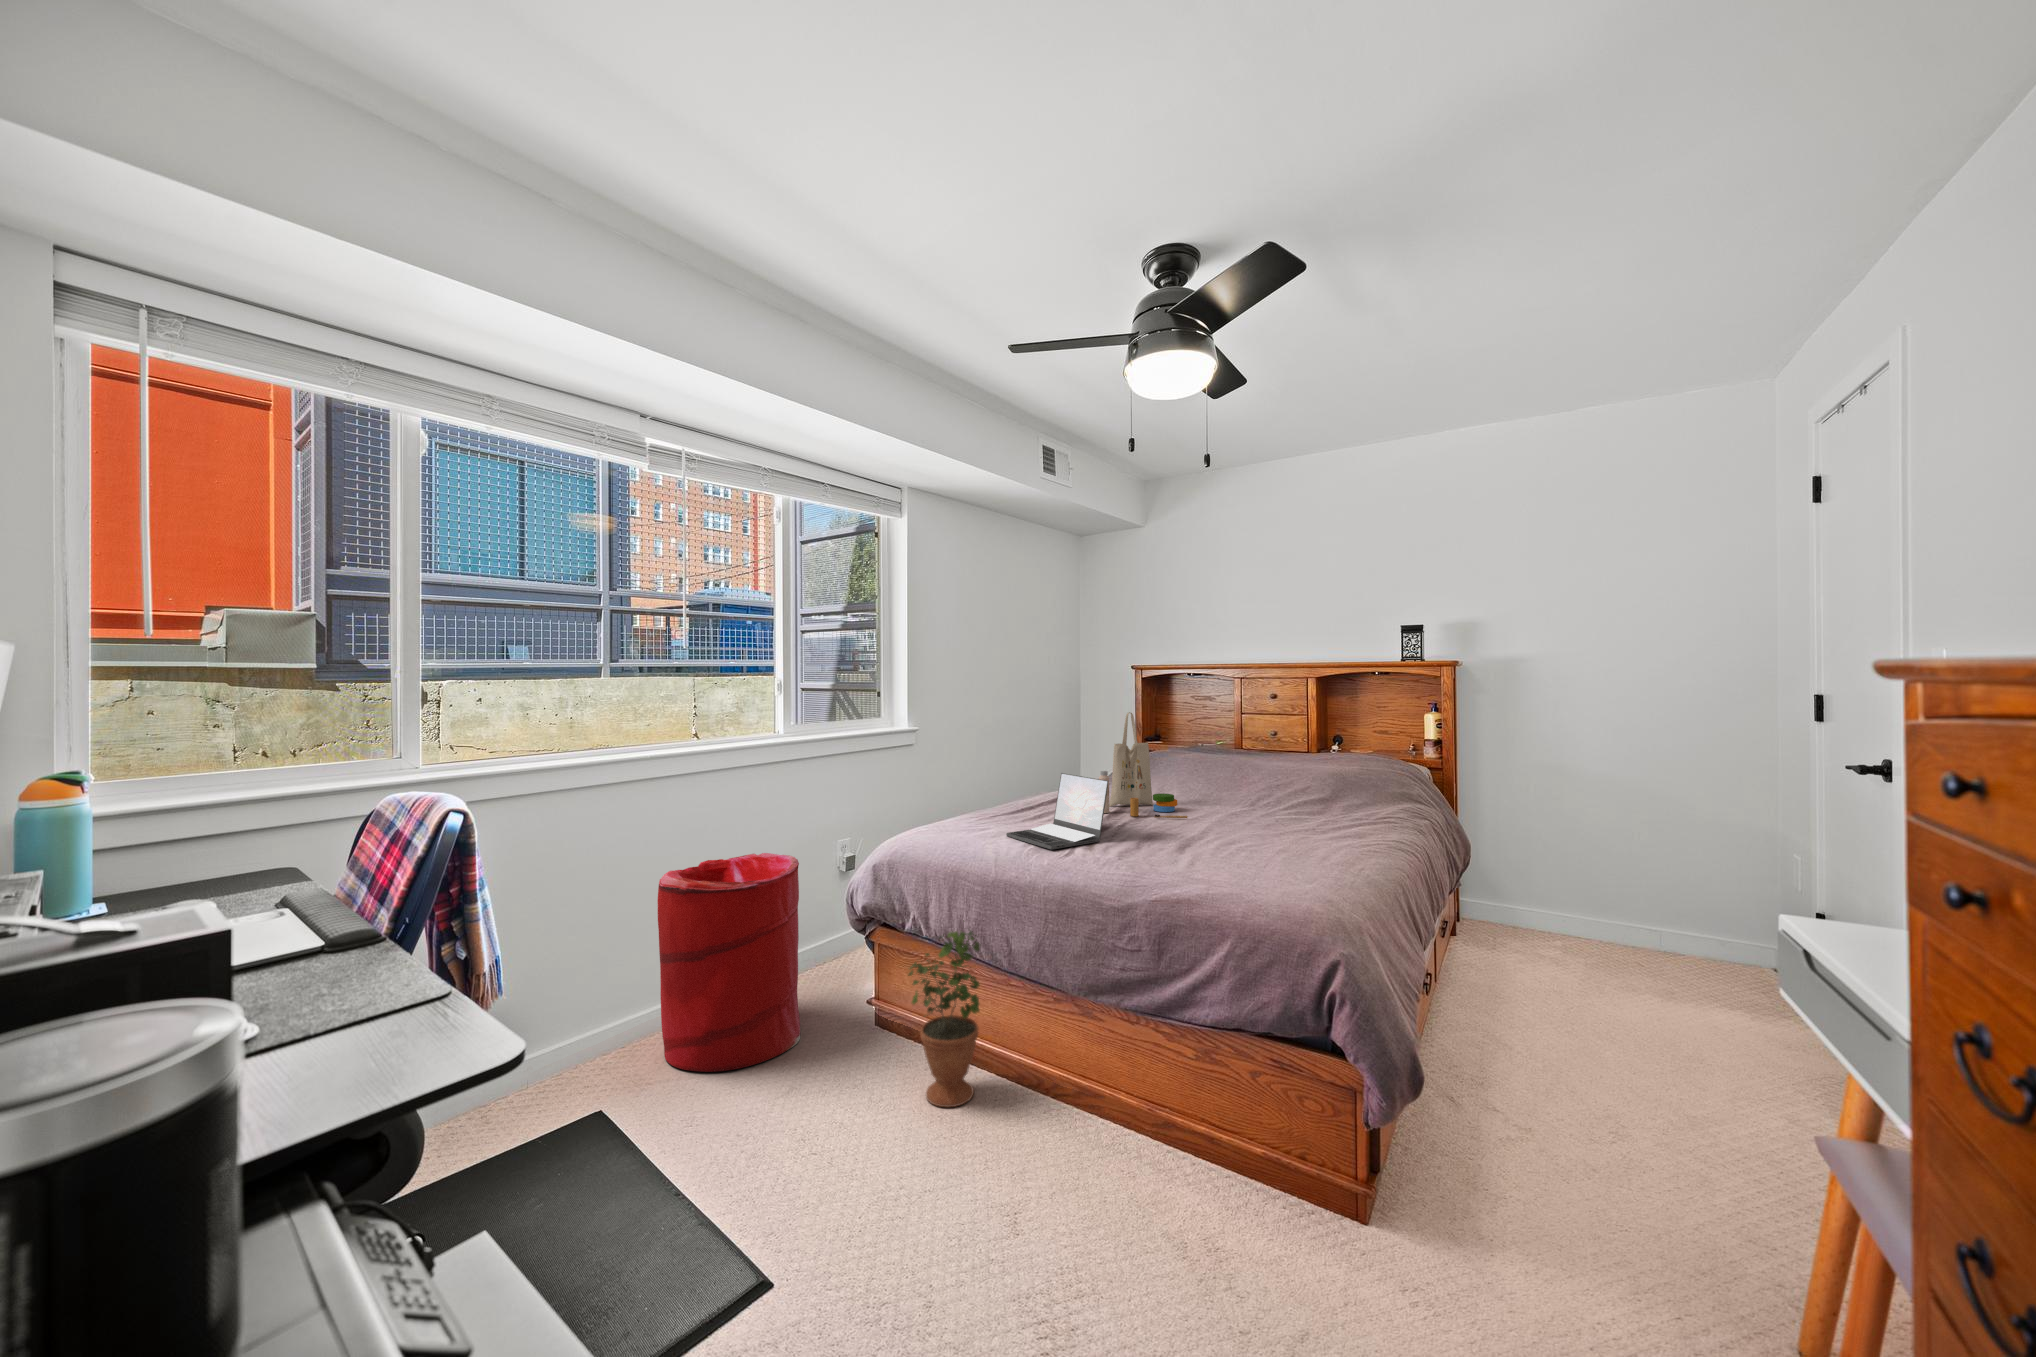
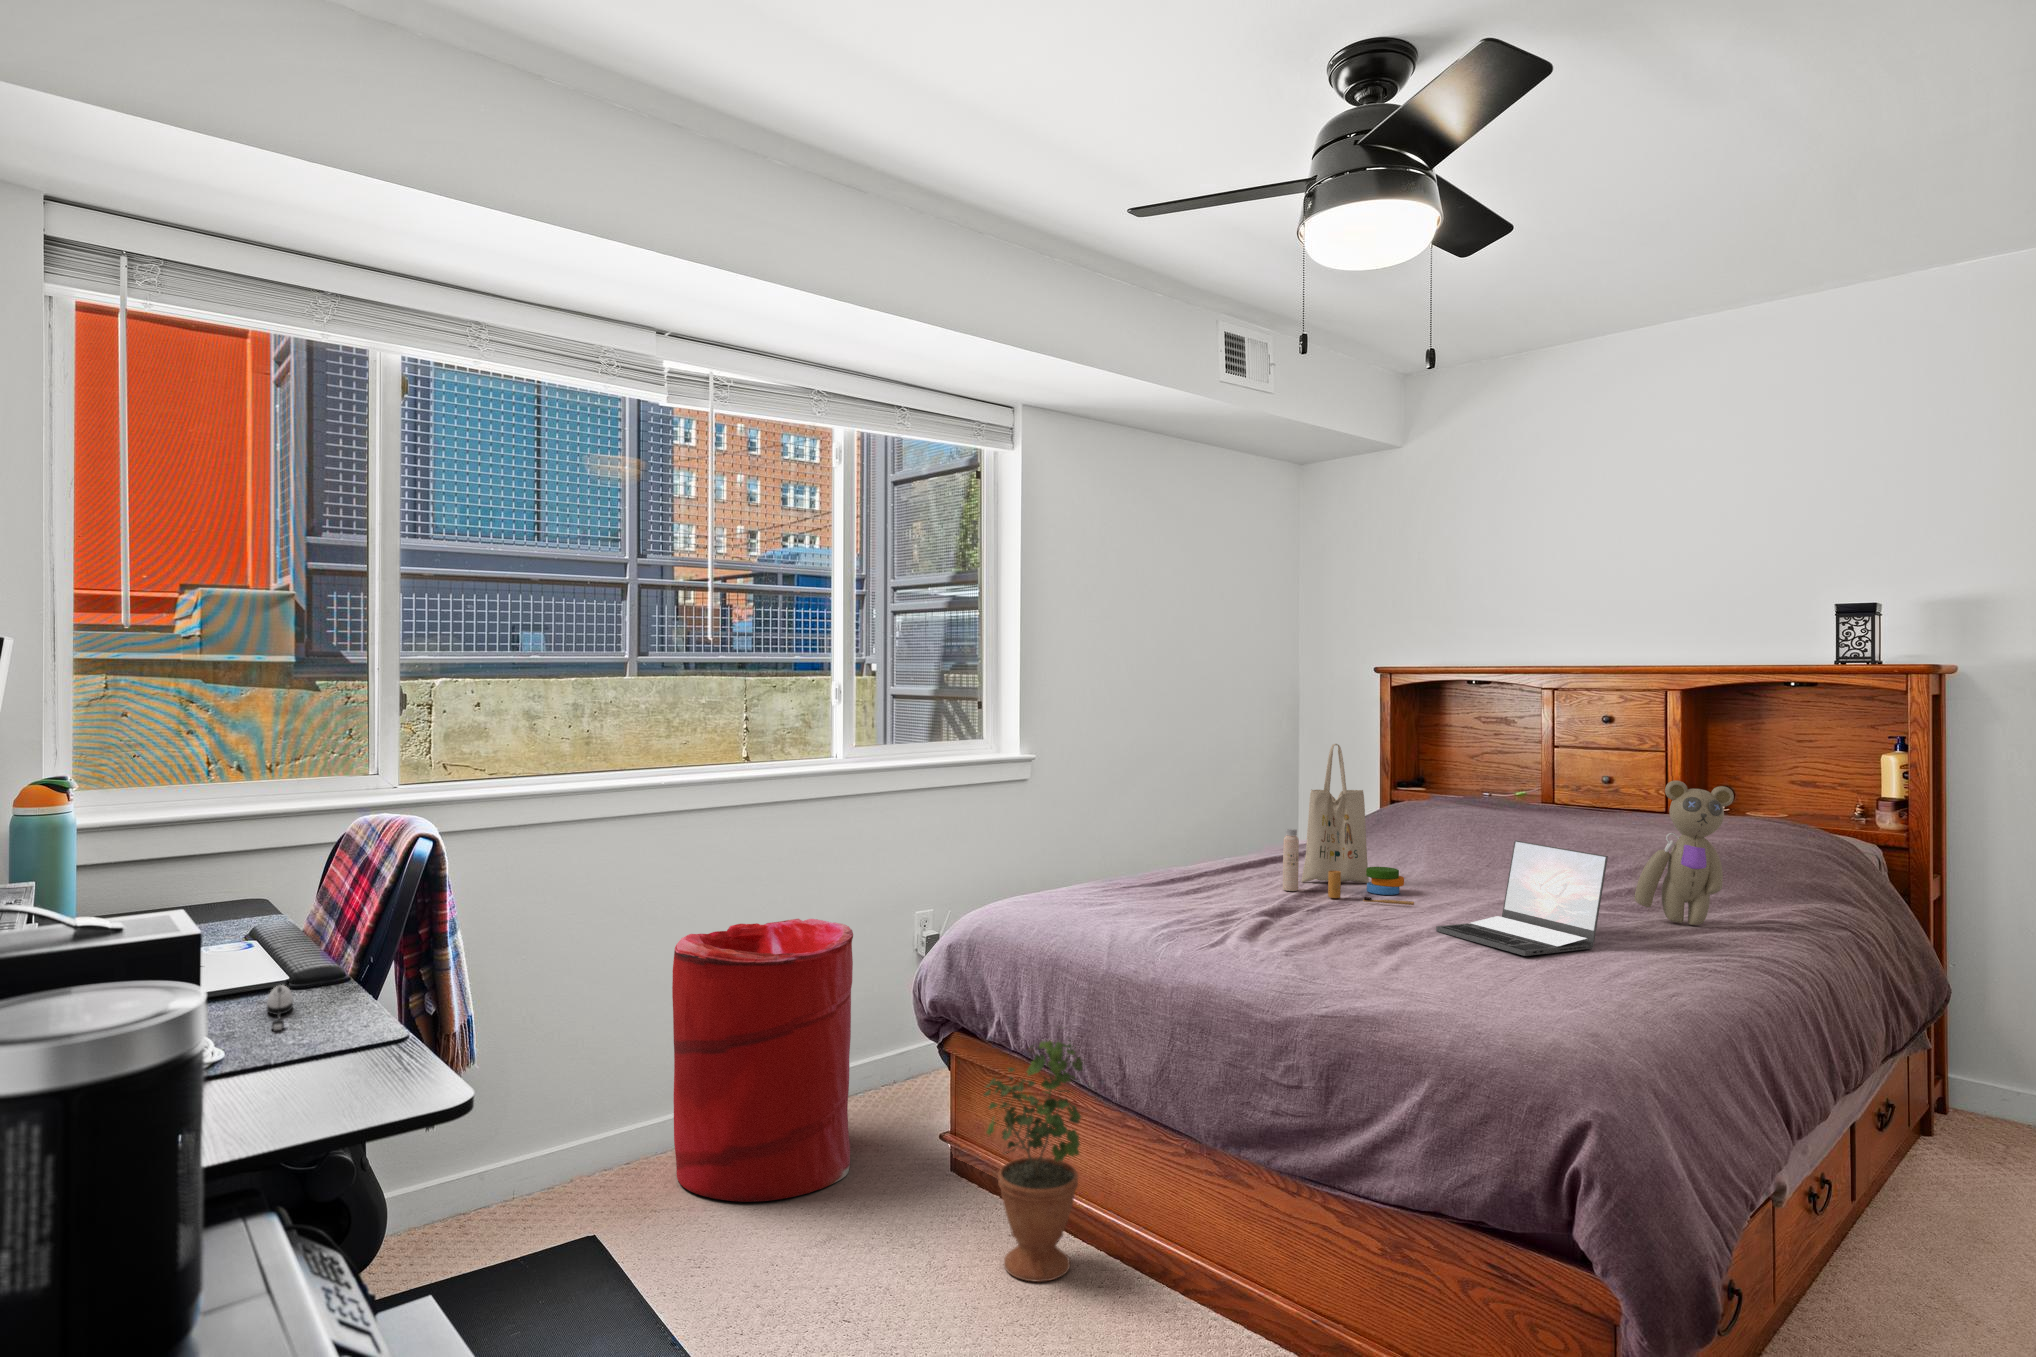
teddy bear: none [1324,729,1382,821] -> present [1635,781,1734,925]
laptop: present [1006,773,1108,850] -> present [1436,840,1608,956]
computer mouse: none [304,953,331,999] -> present [267,985,293,1030]

